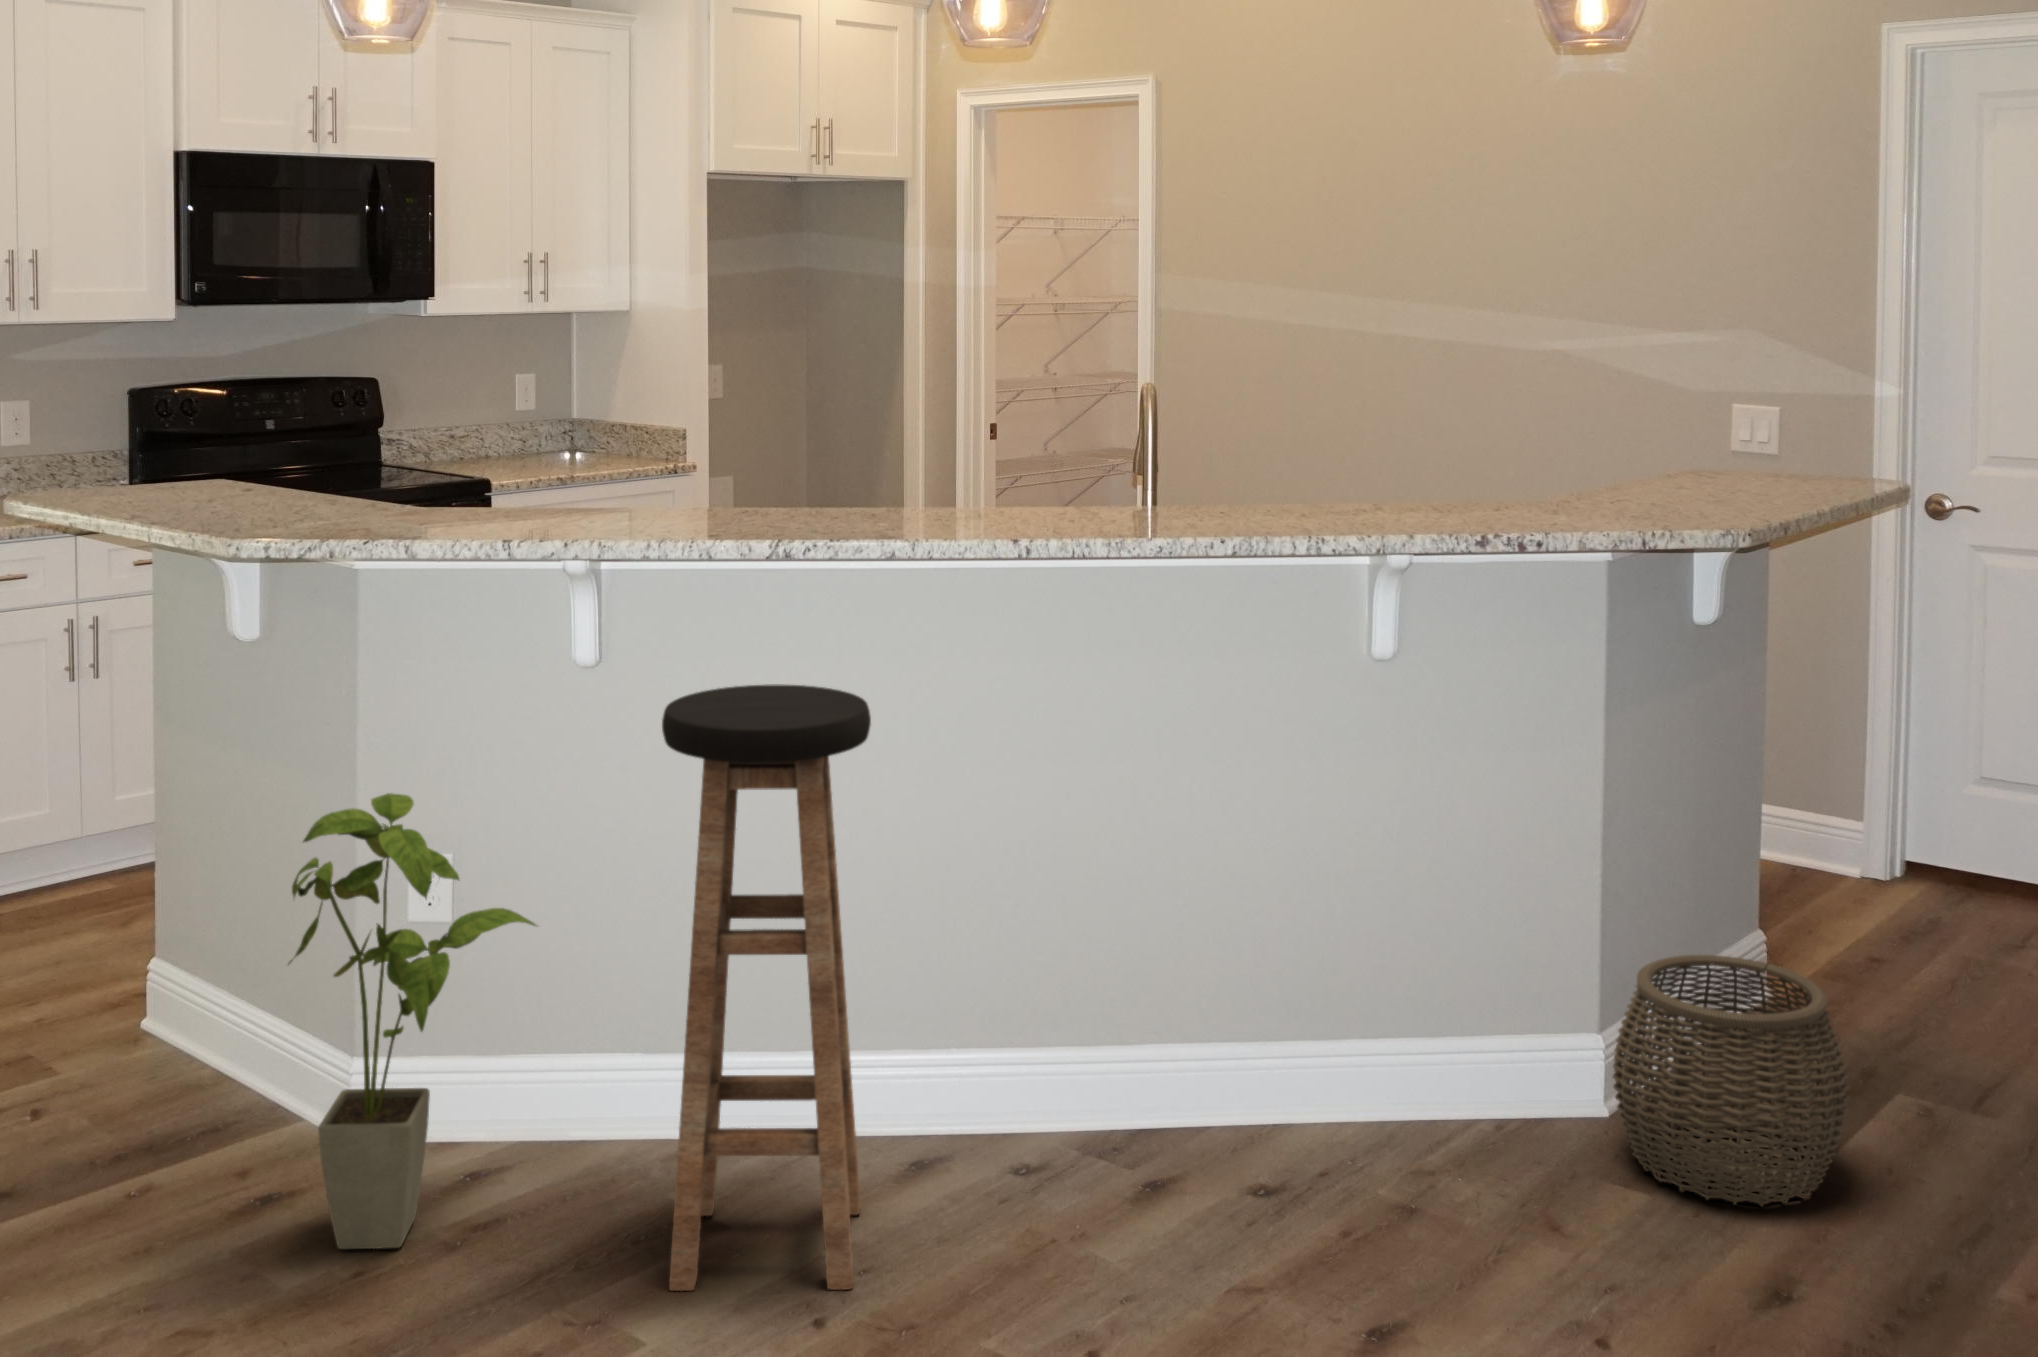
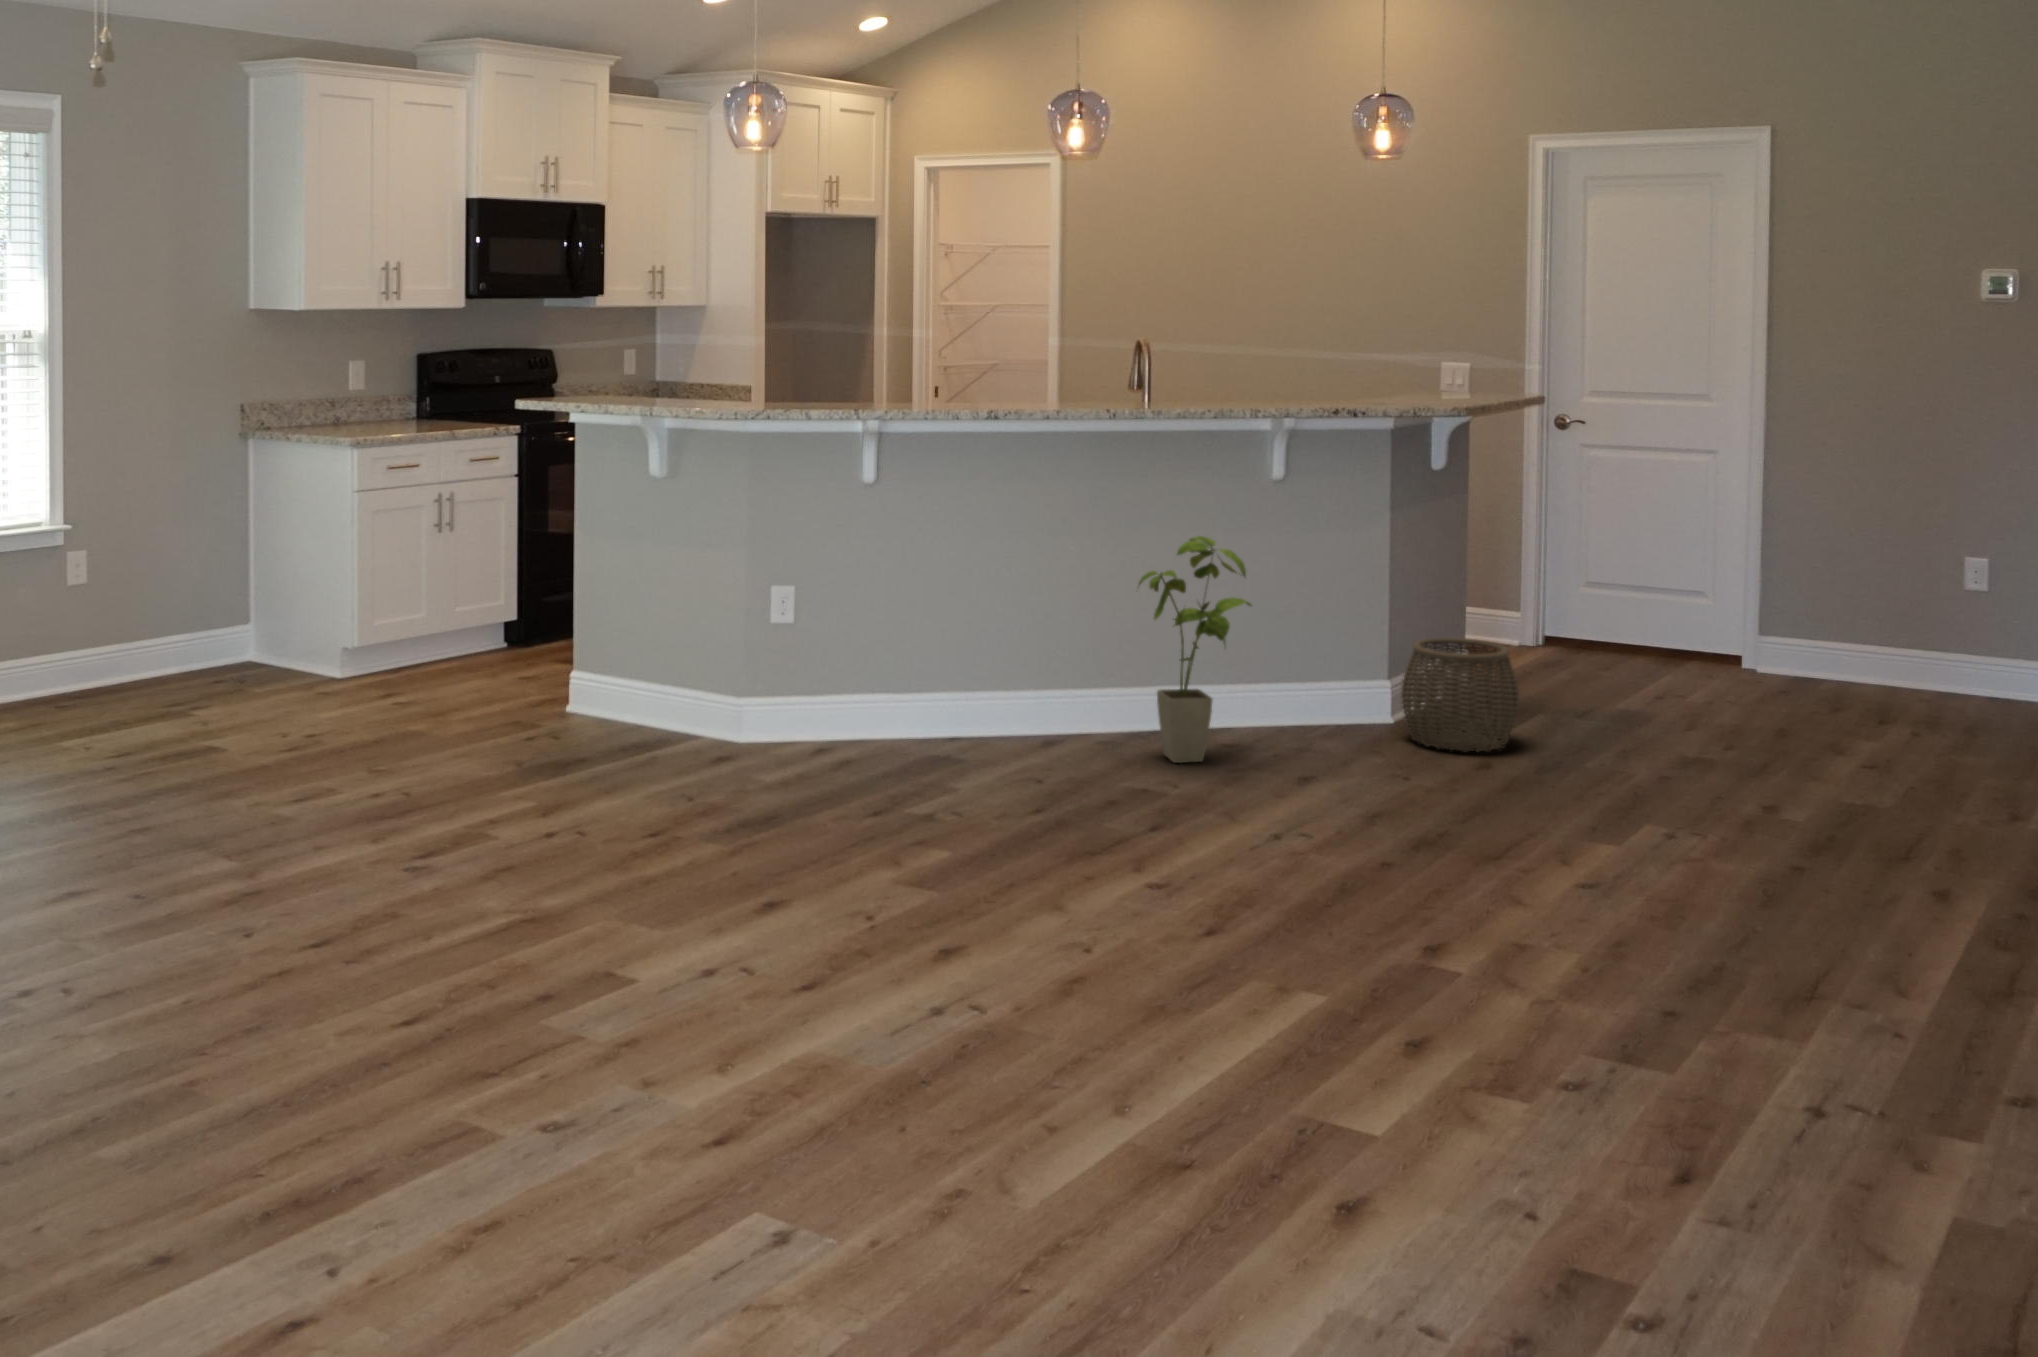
bar stool: present [662,684,871,1291] -> none [940,489,1046,785]
house plant: present [289,793,536,1249] -> present [1139,536,1251,763]

